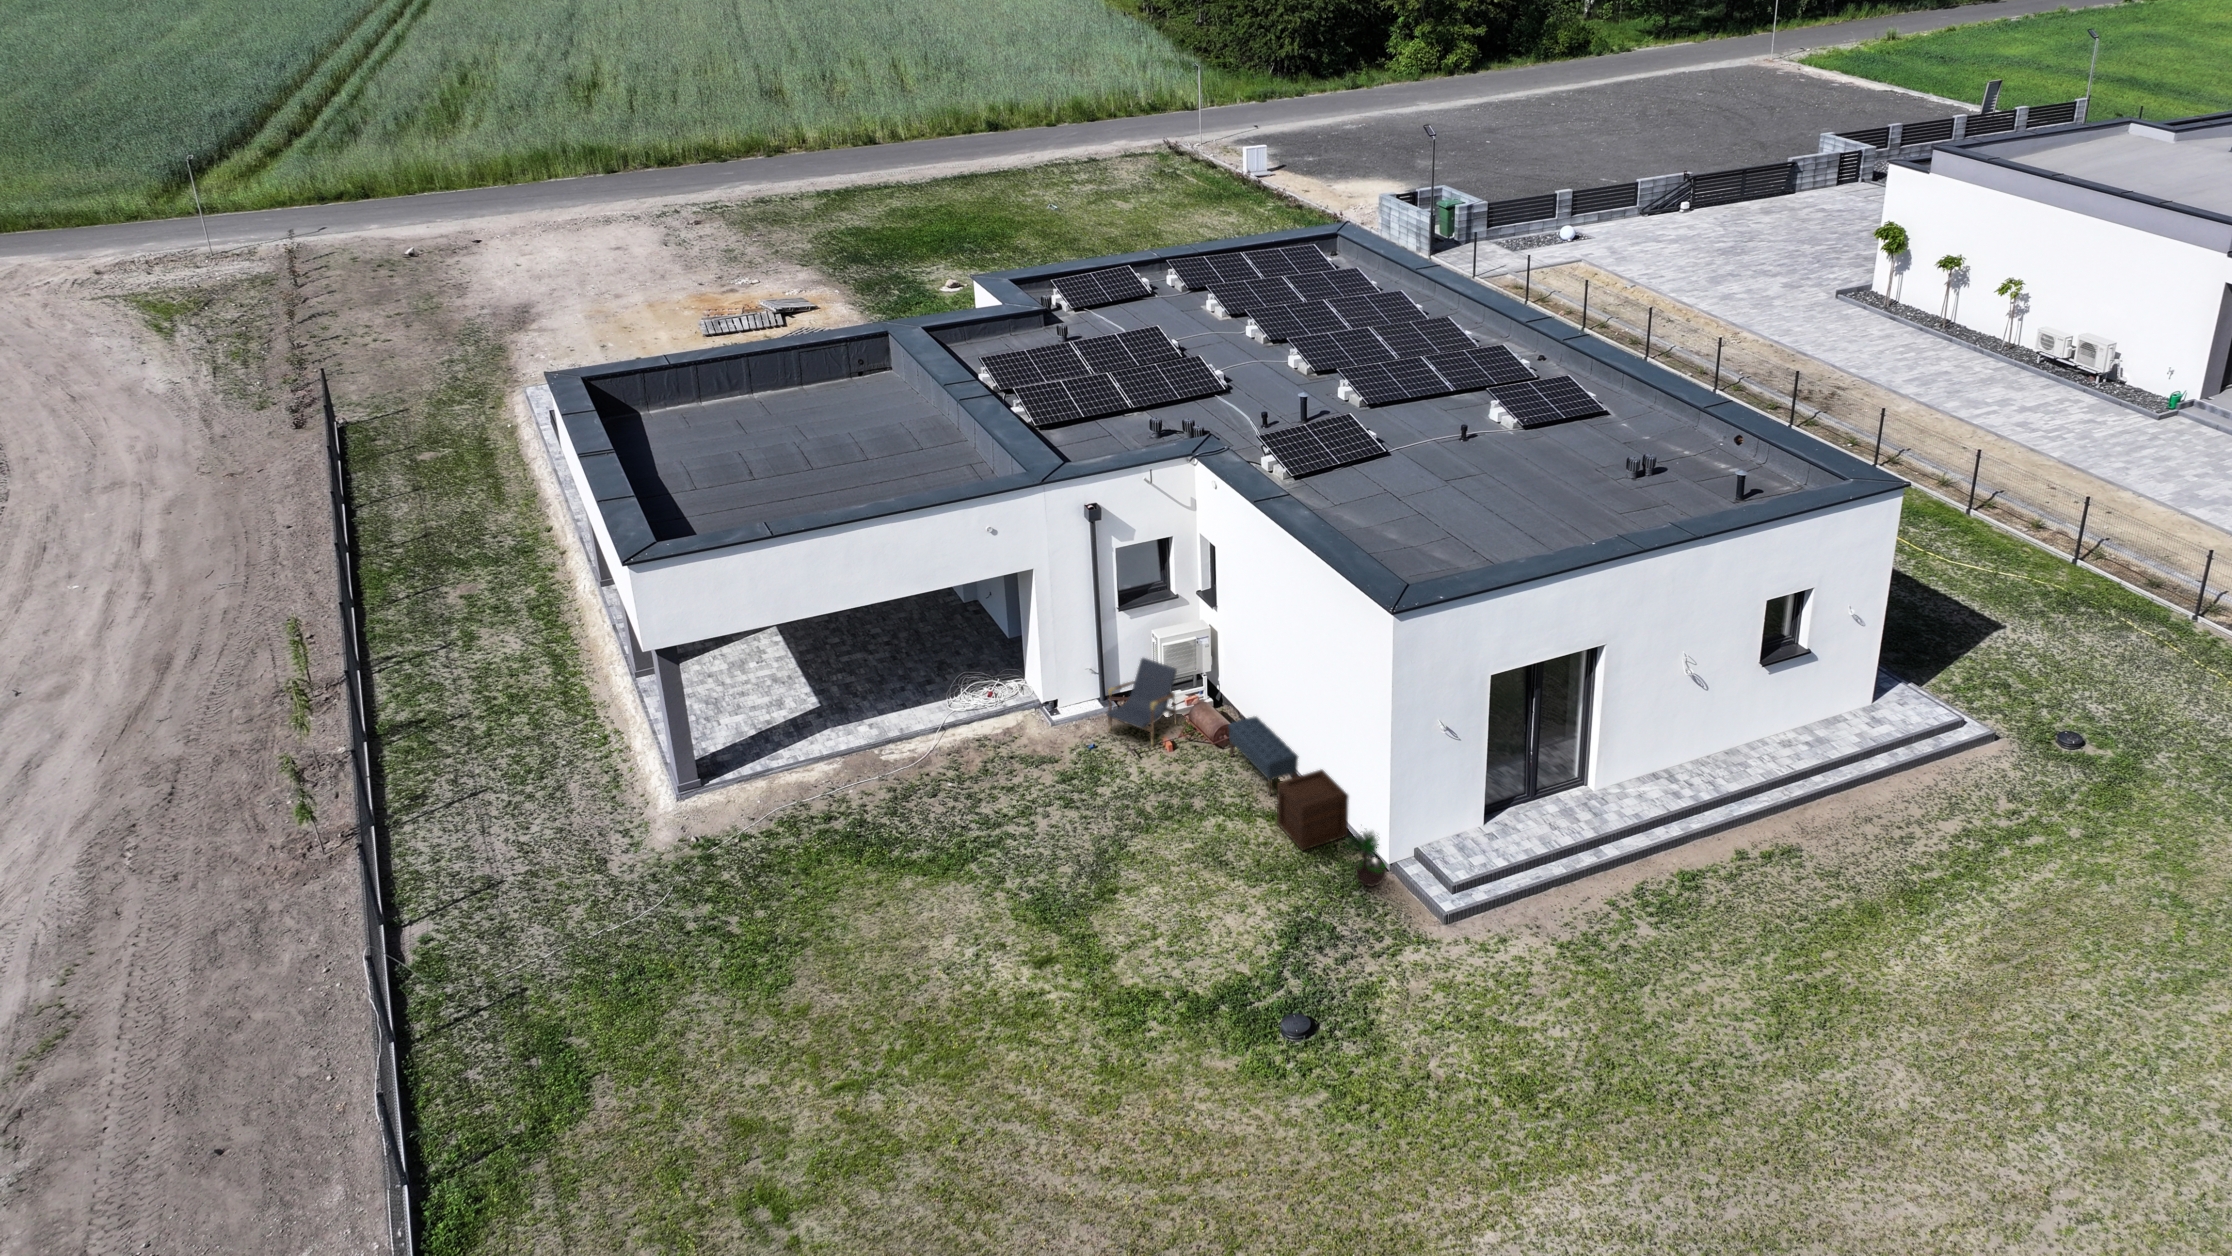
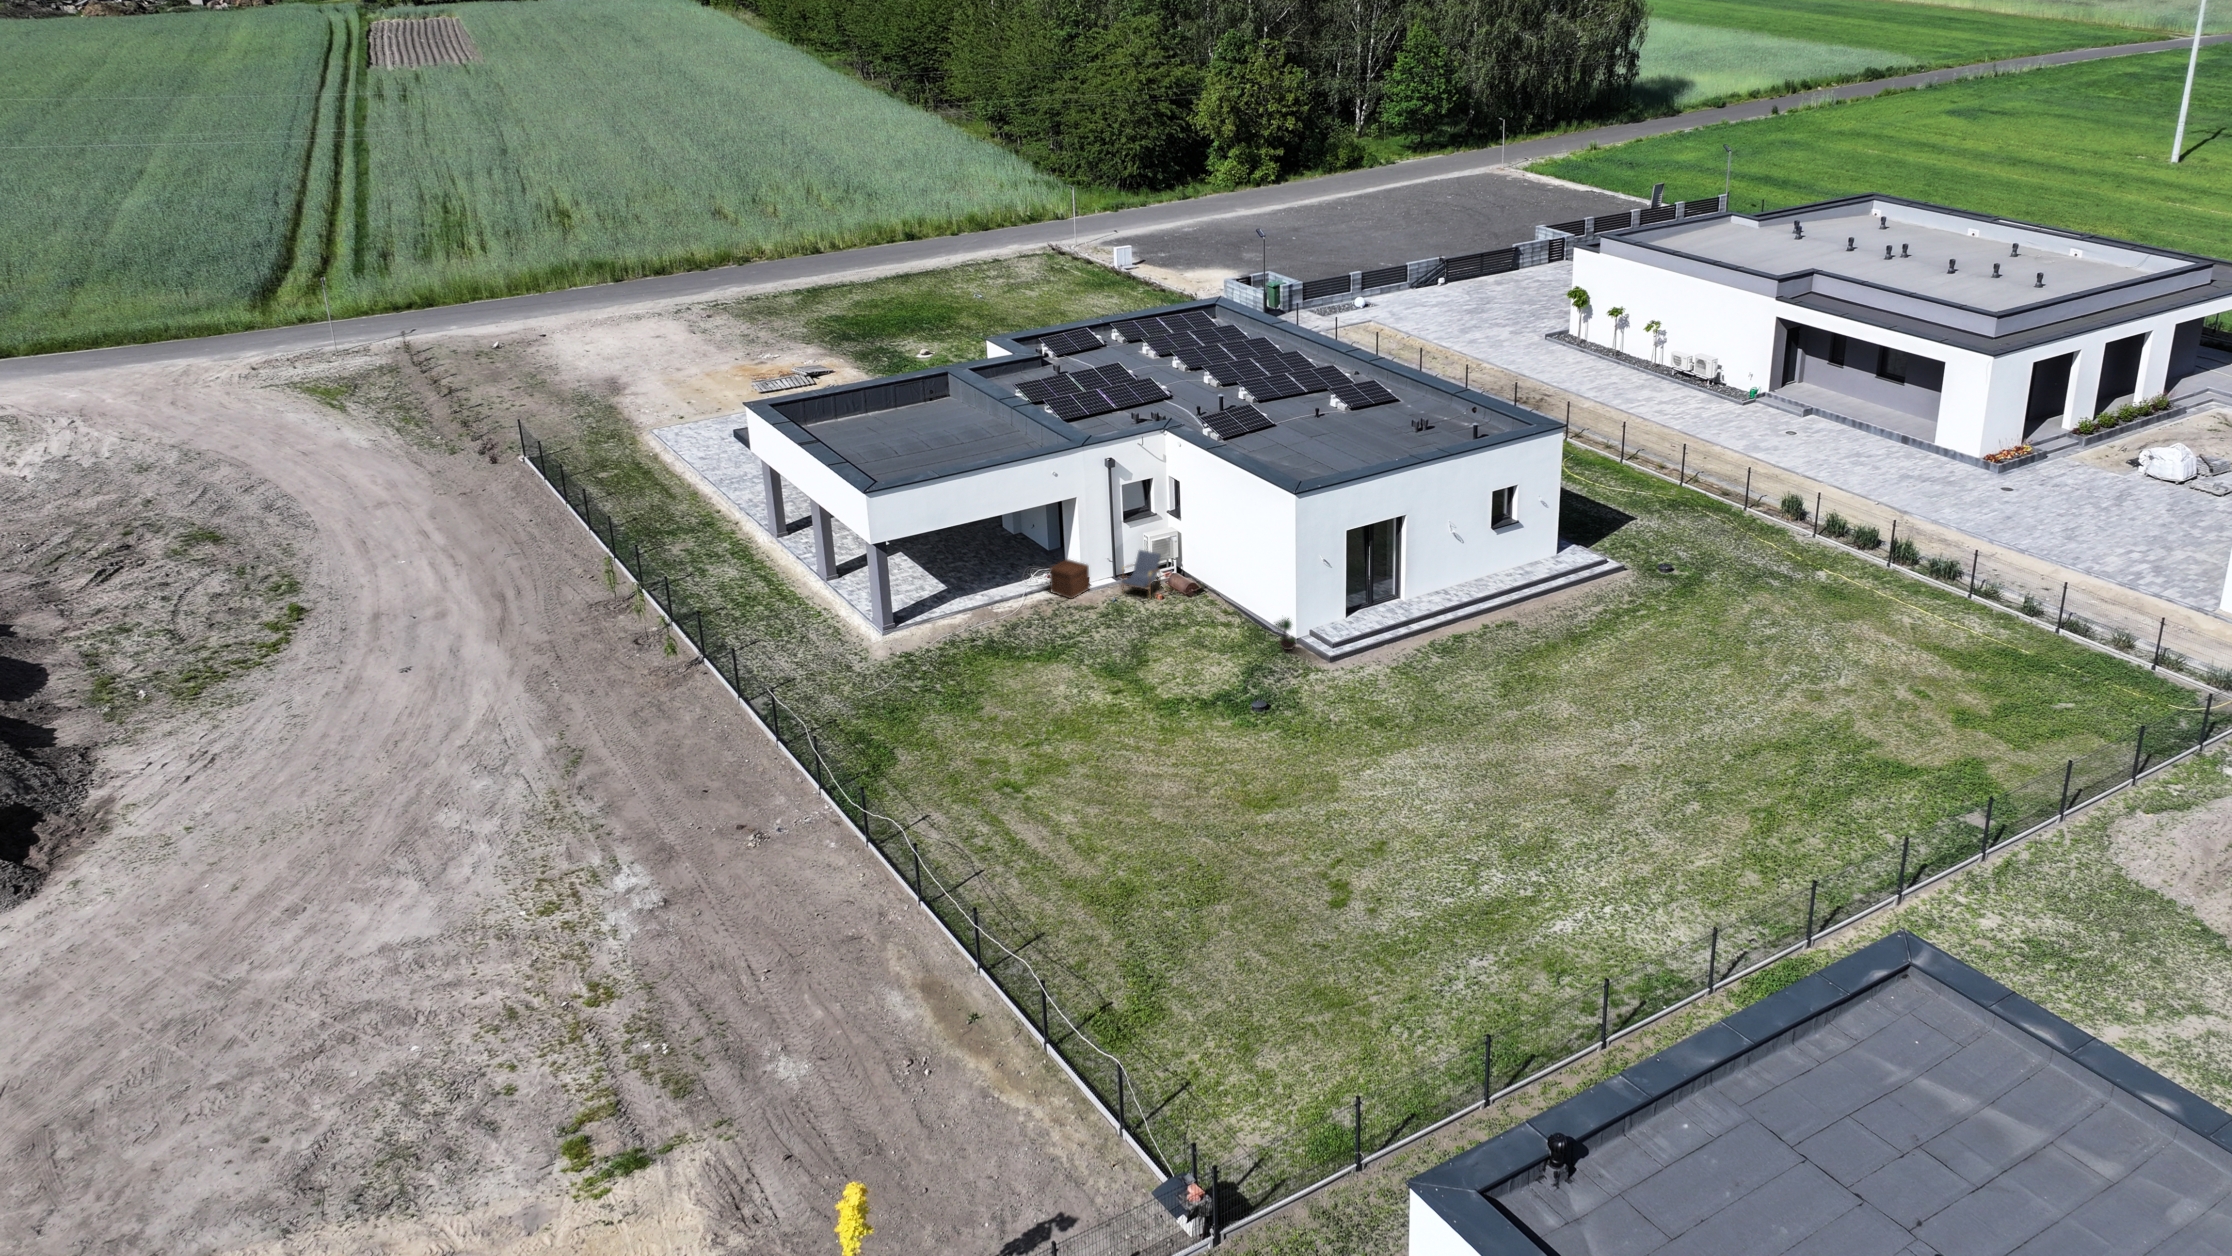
bench: present [1228,716,1298,796] -> none [1195,577,1239,617]
wooden crate: present [1277,770,1349,850] -> present [1049,559,1090,599]

